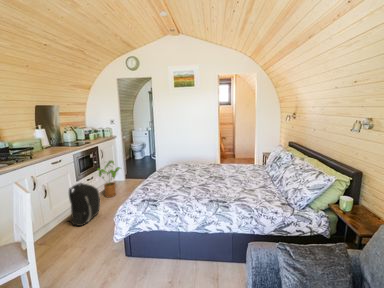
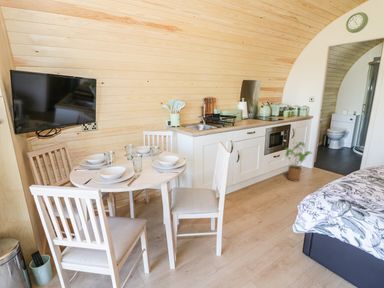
backpack: present [69,183,100,226] -> none [249,157,283,199]

